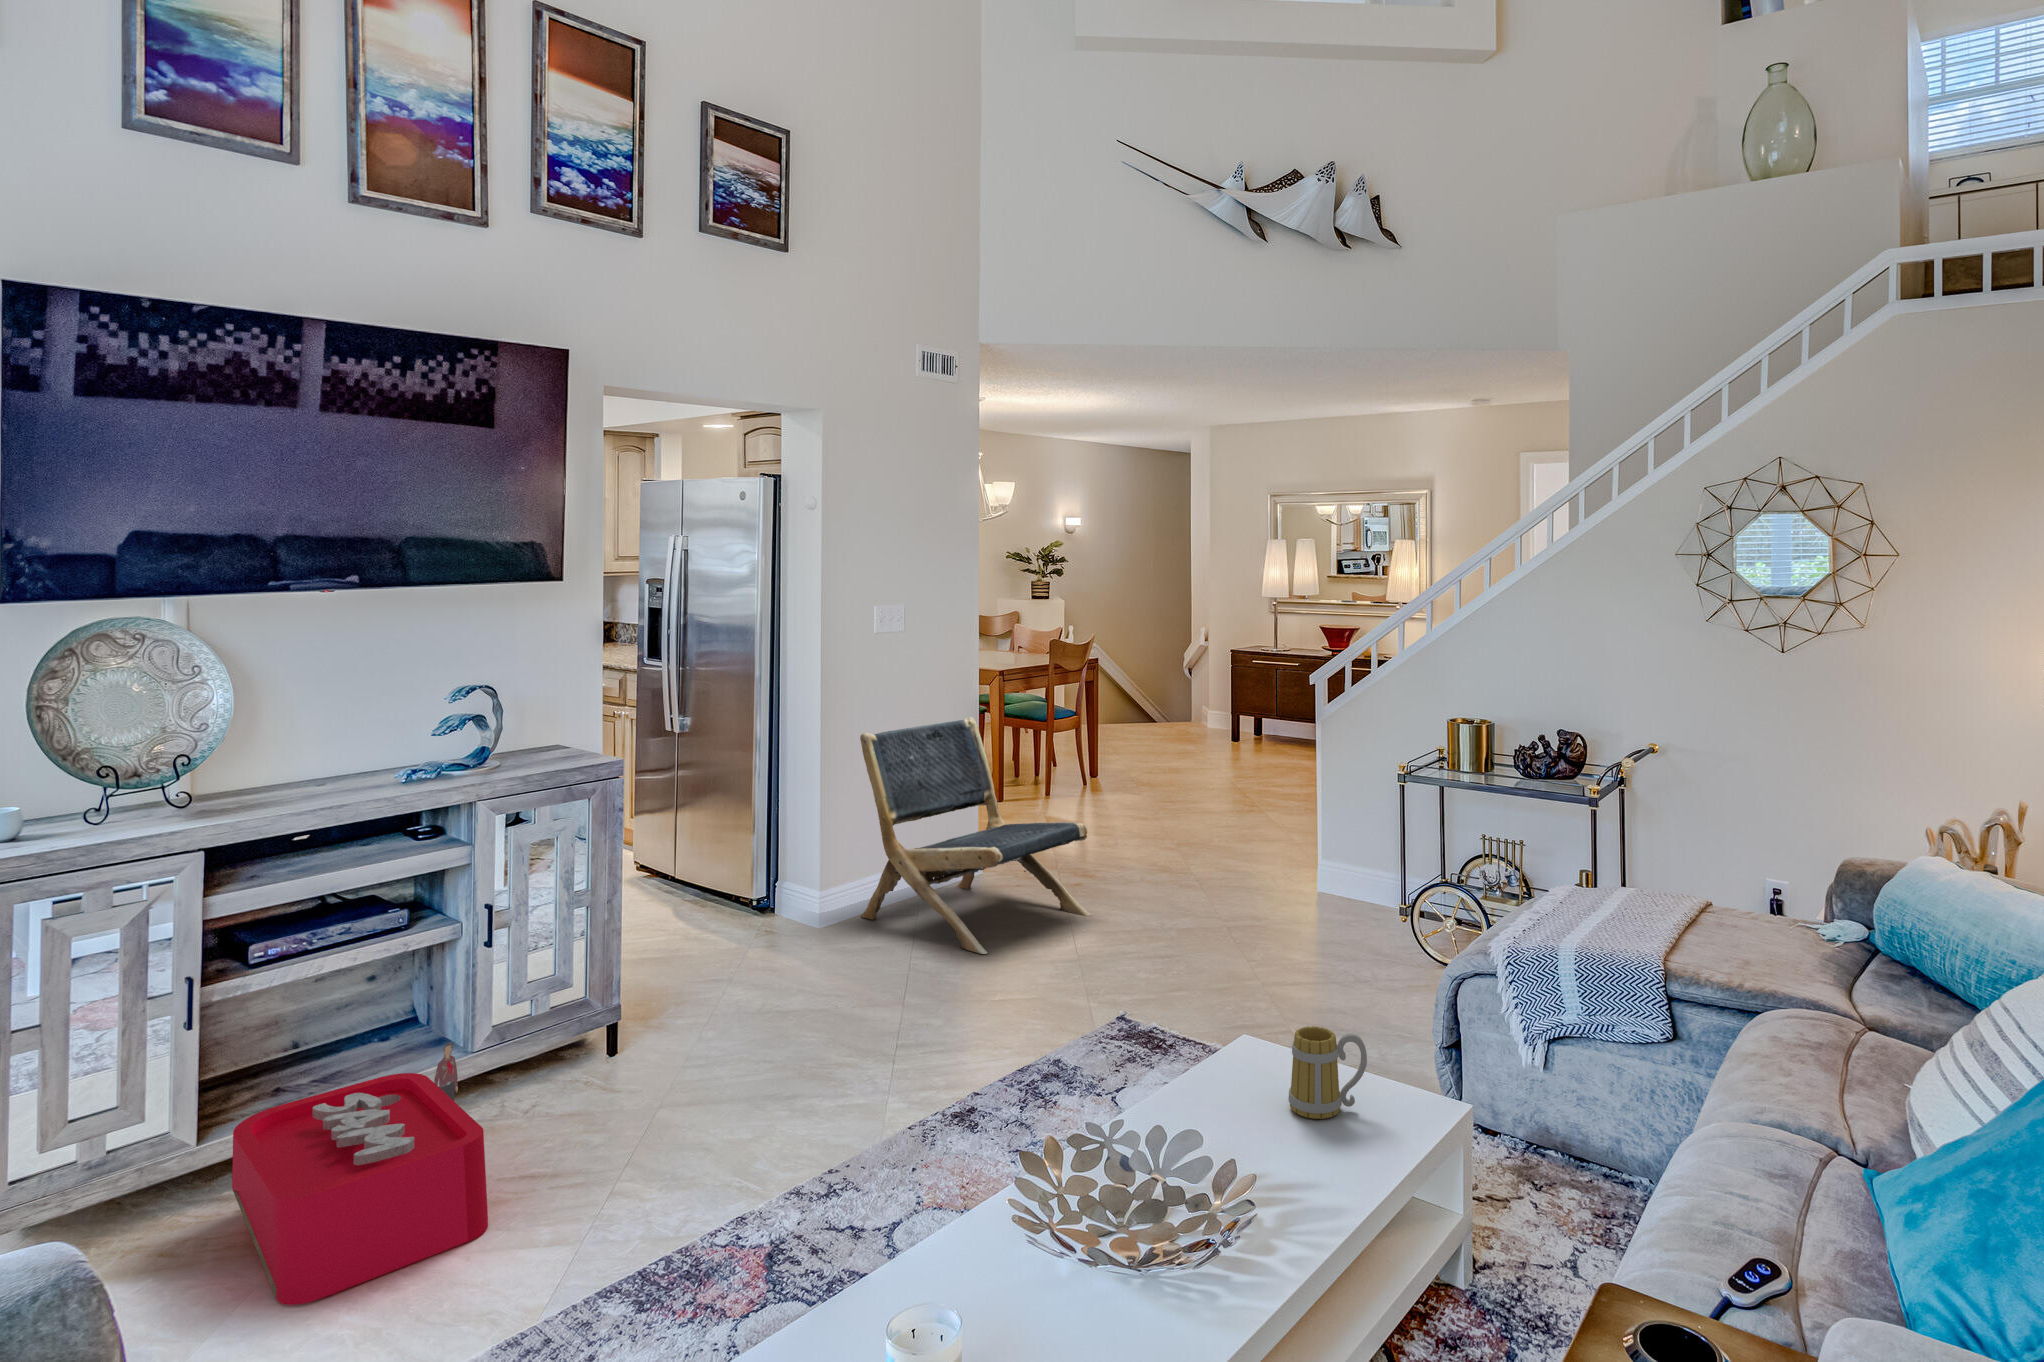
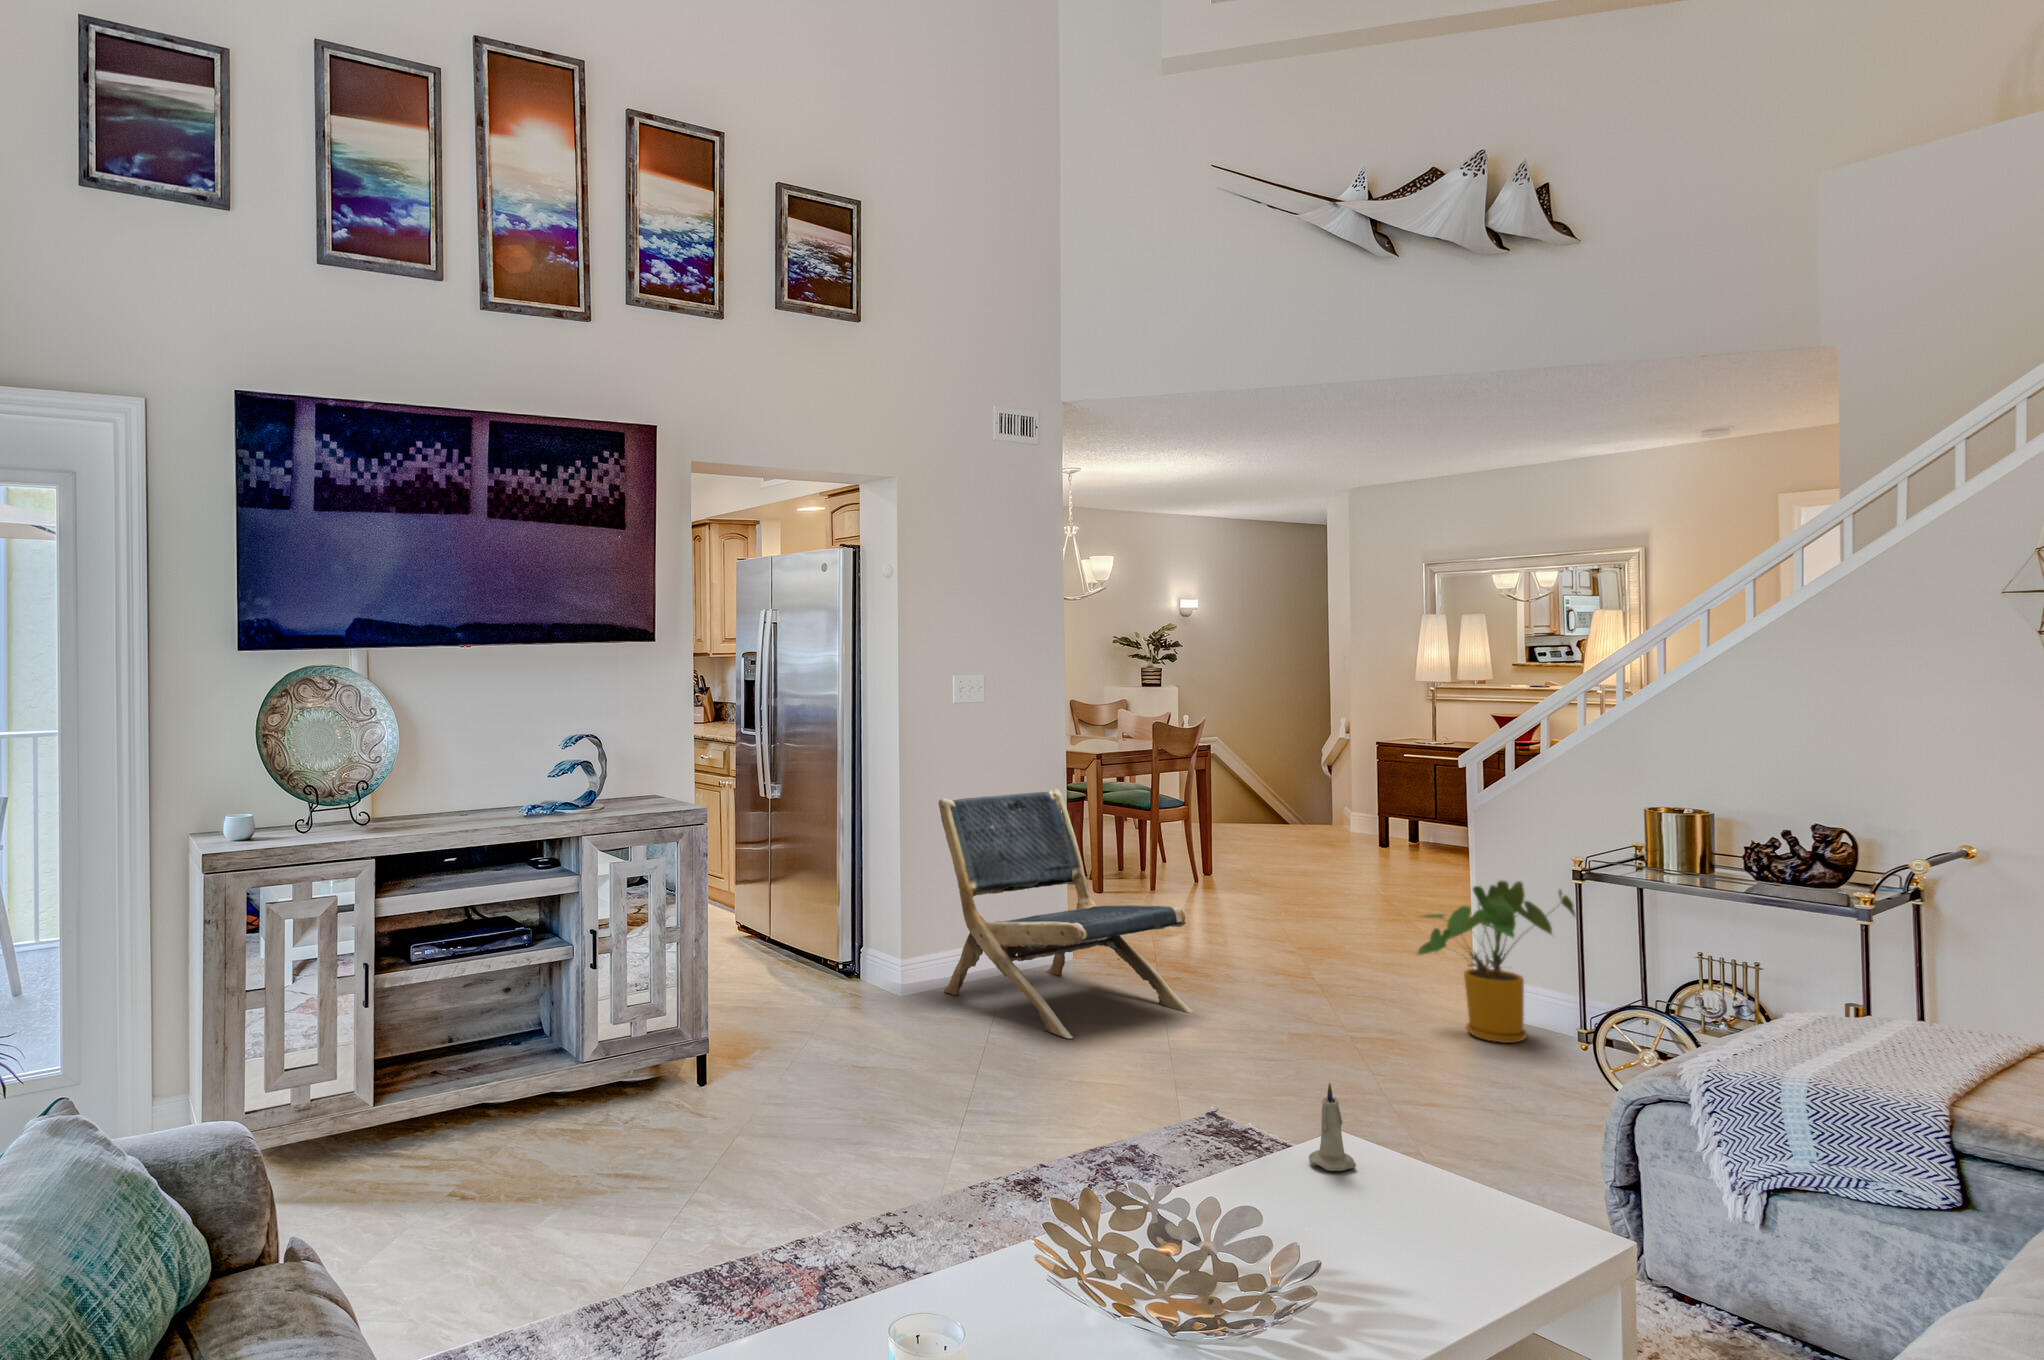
house plant: none [1273,783,1400,918] -> present [1417,881,1575,1043]
candle: none [1229,1009,1268,1087] -> present [1309,1083,1356,1171]
mug: present [1288,1026,1367,1119] -> none [1375,1106,1472,1213]
storage bin: present [232,1042,488,1305] -> none [390,1049,584,1249]

